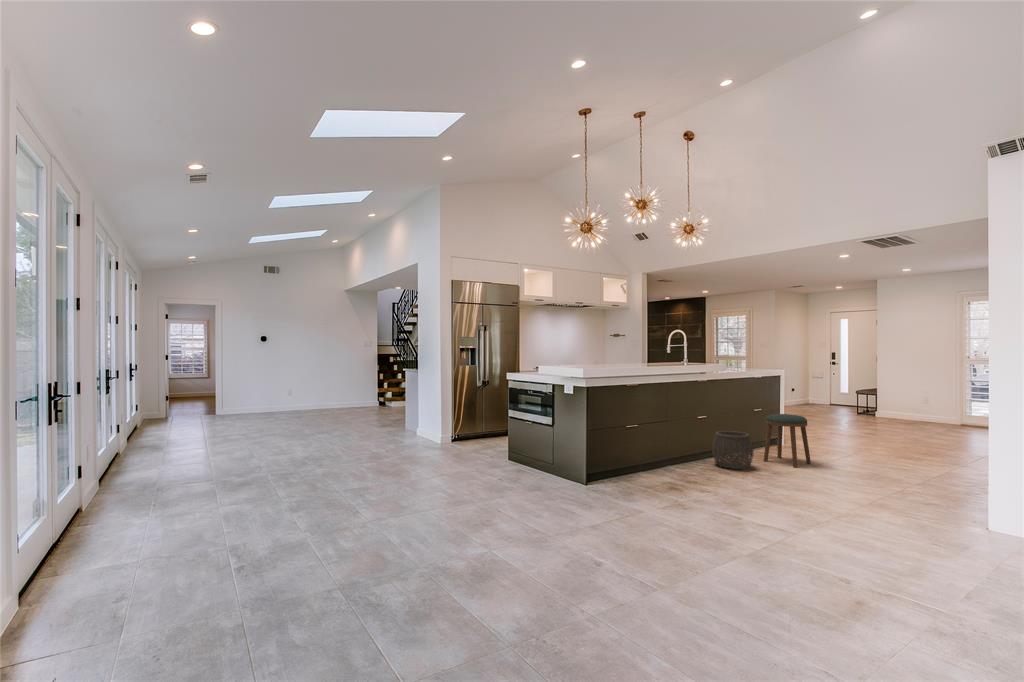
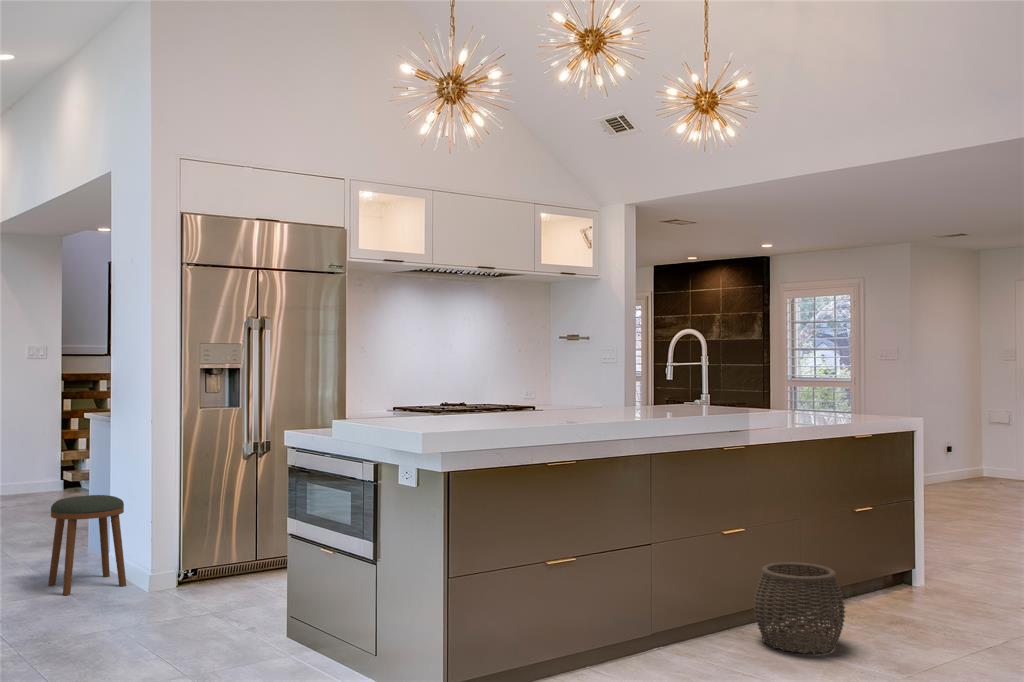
stool: present [764,414,811,467] -> present [48,495,126,595]

